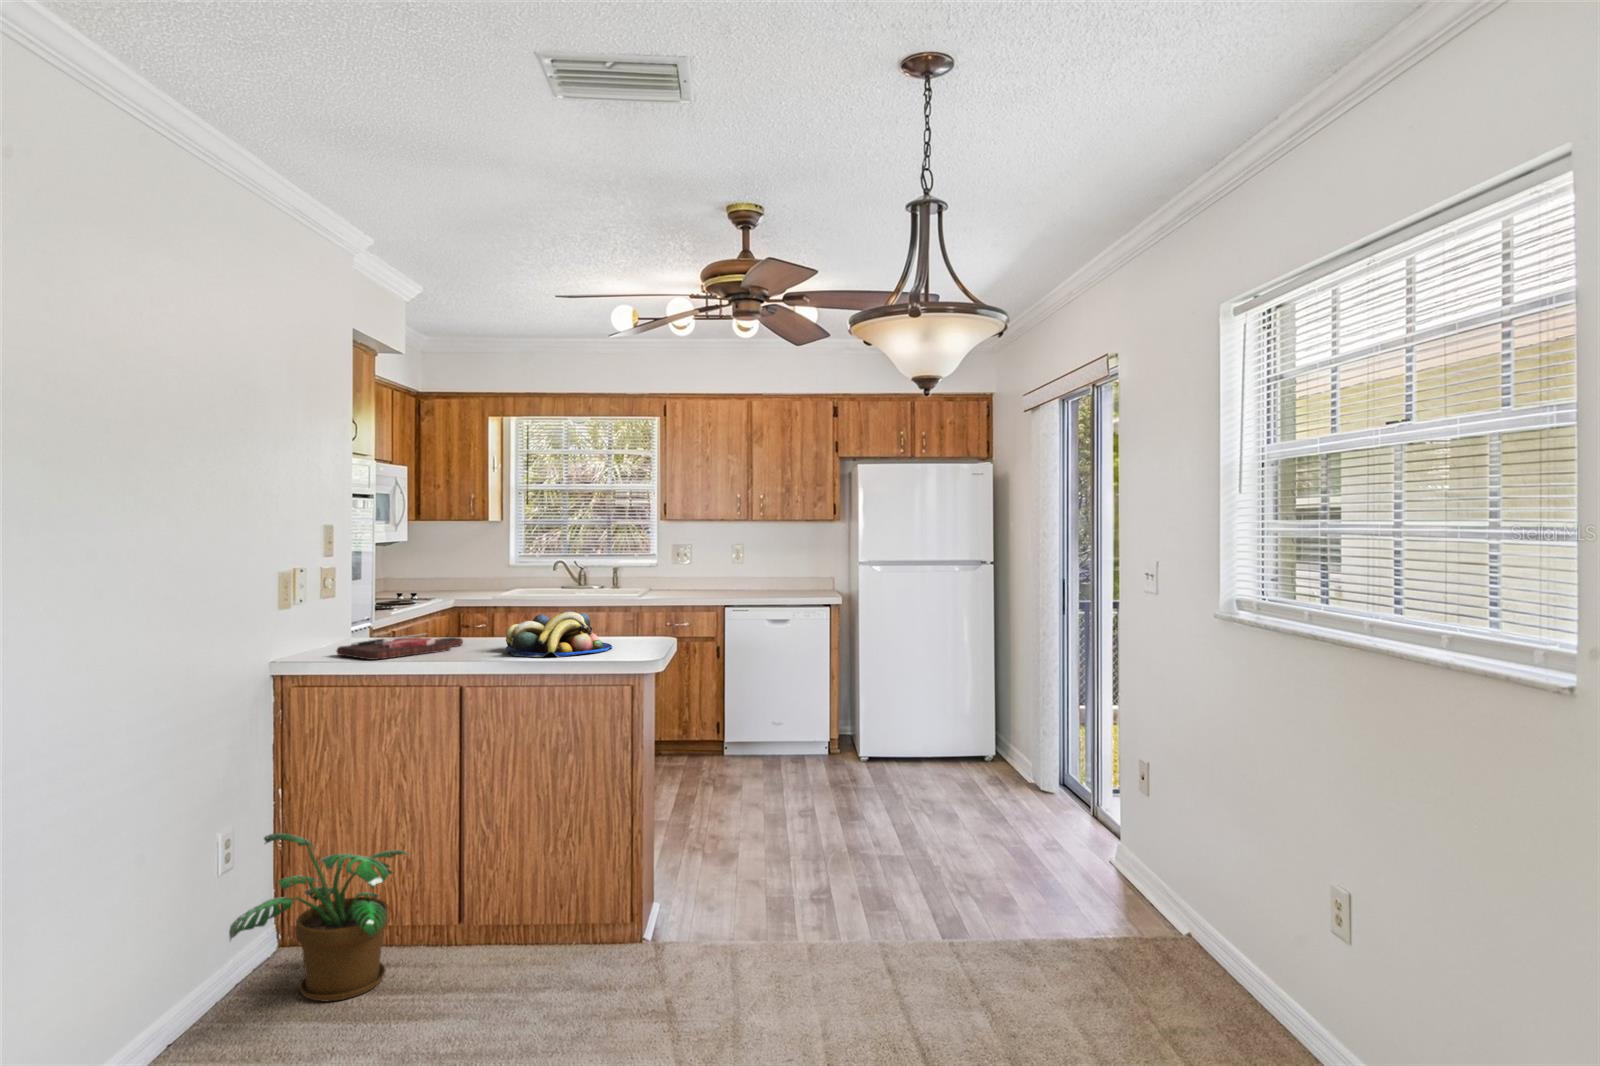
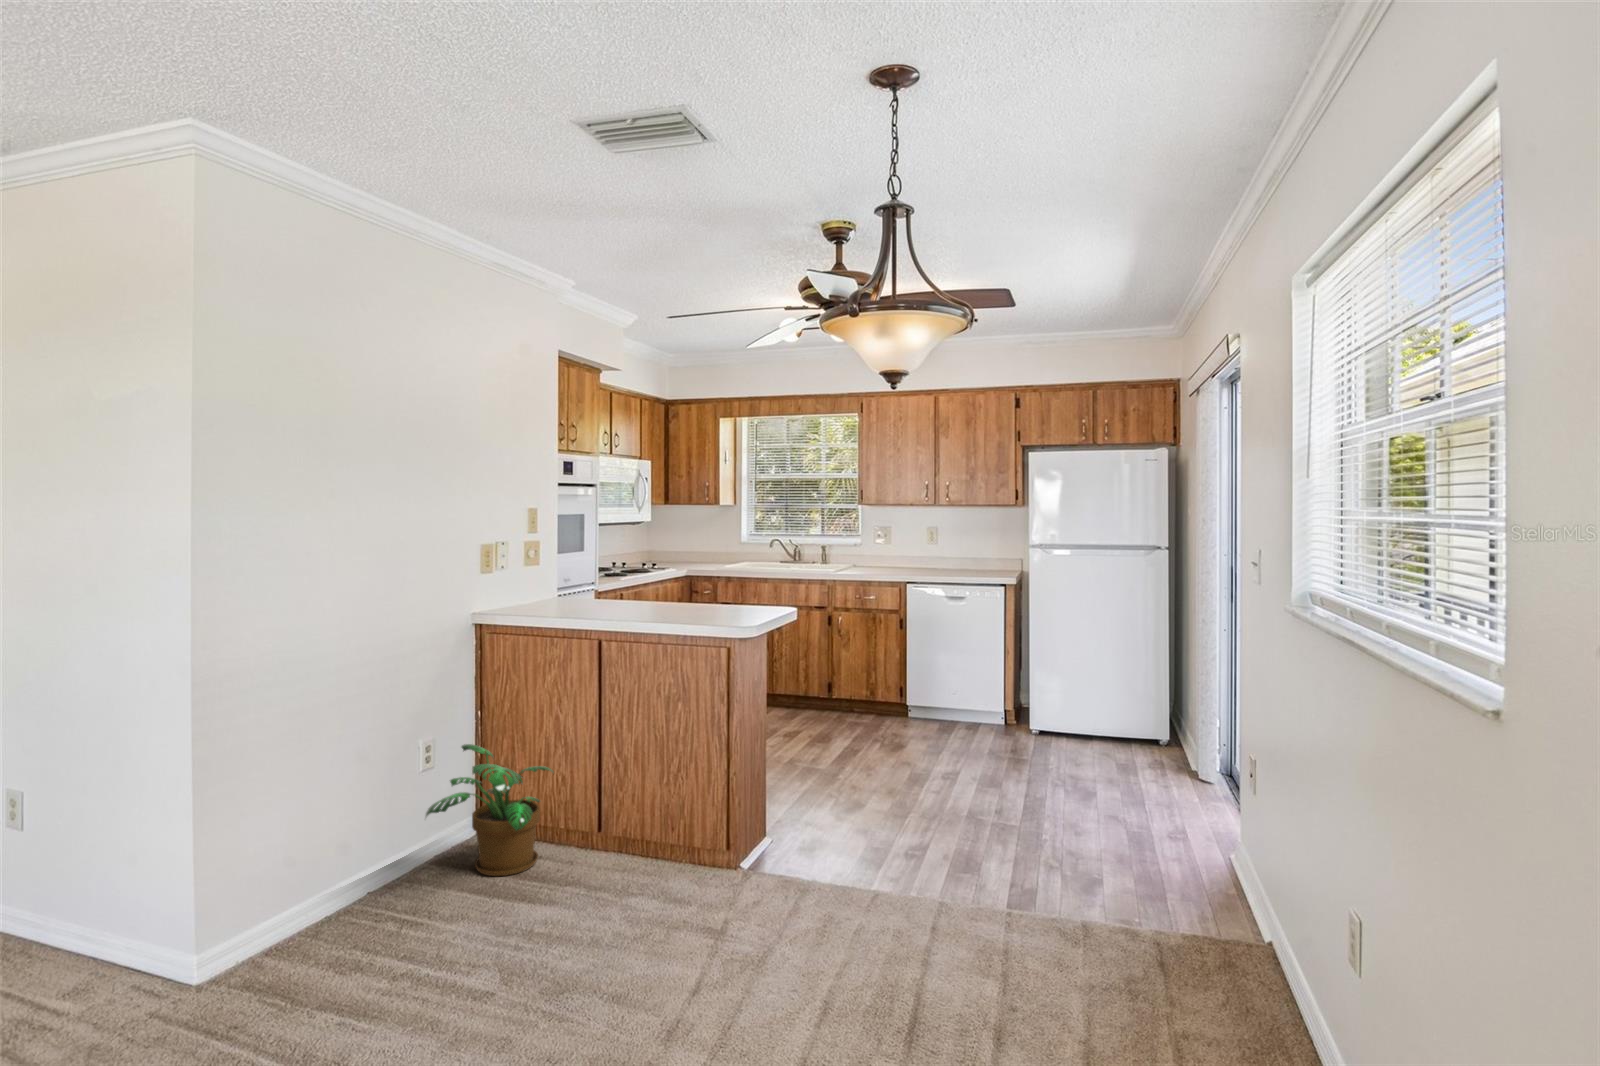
fruit bowl: present [506,611,612,657] -> none [639,582,727,621]
cutting board: present [337,636,463,660] -> none [524,597,623,616]

